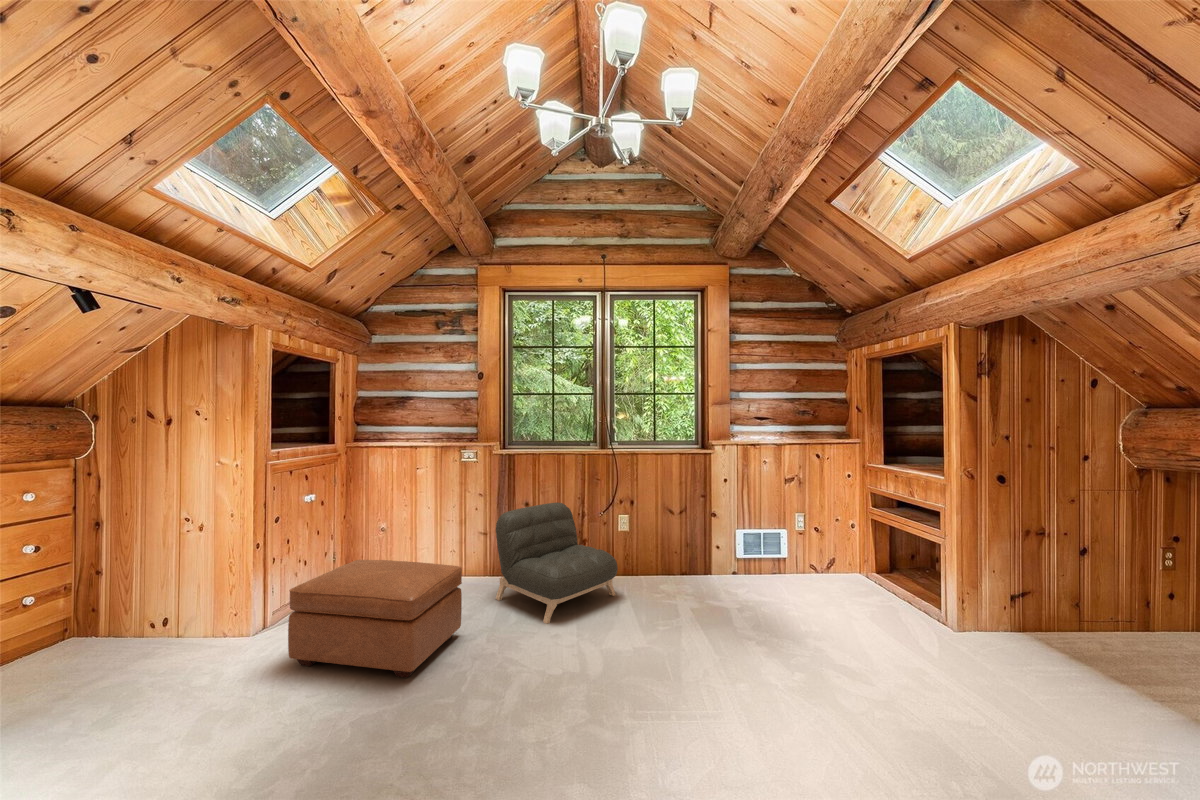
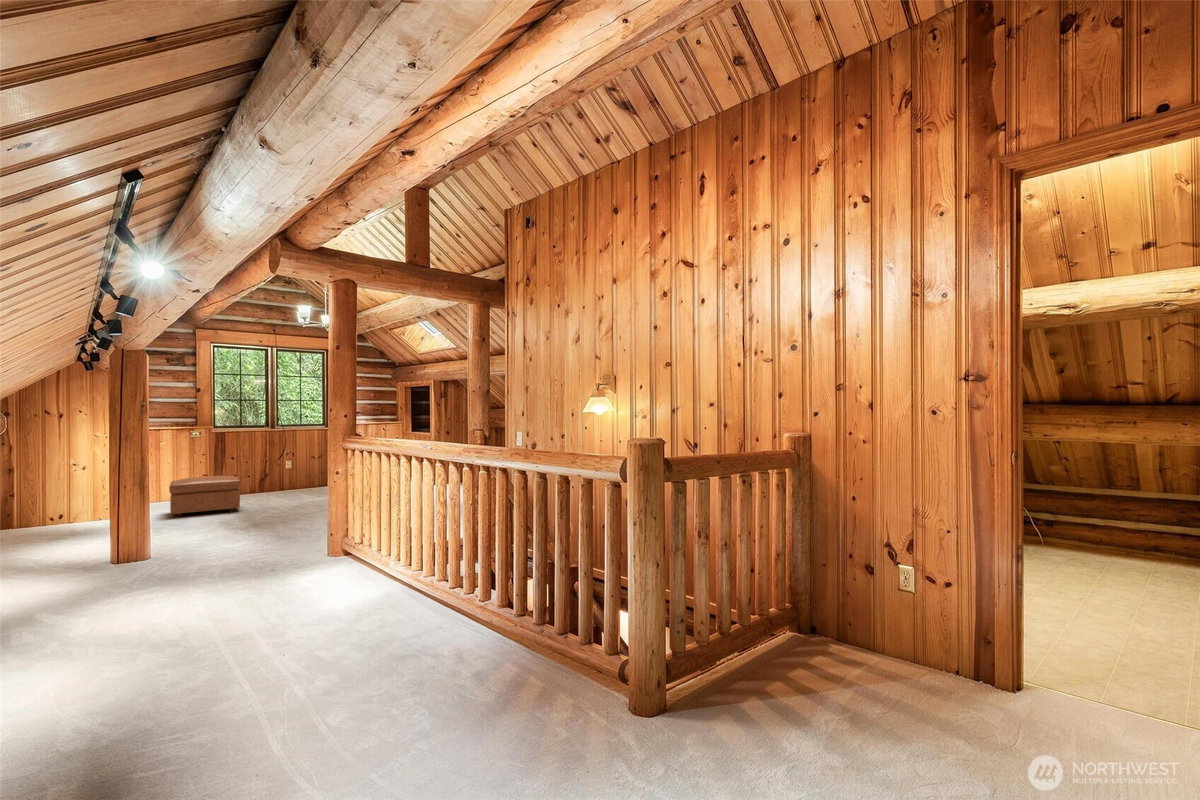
armchair: present [496,503,618,624] -> none [232,456,297,502]

